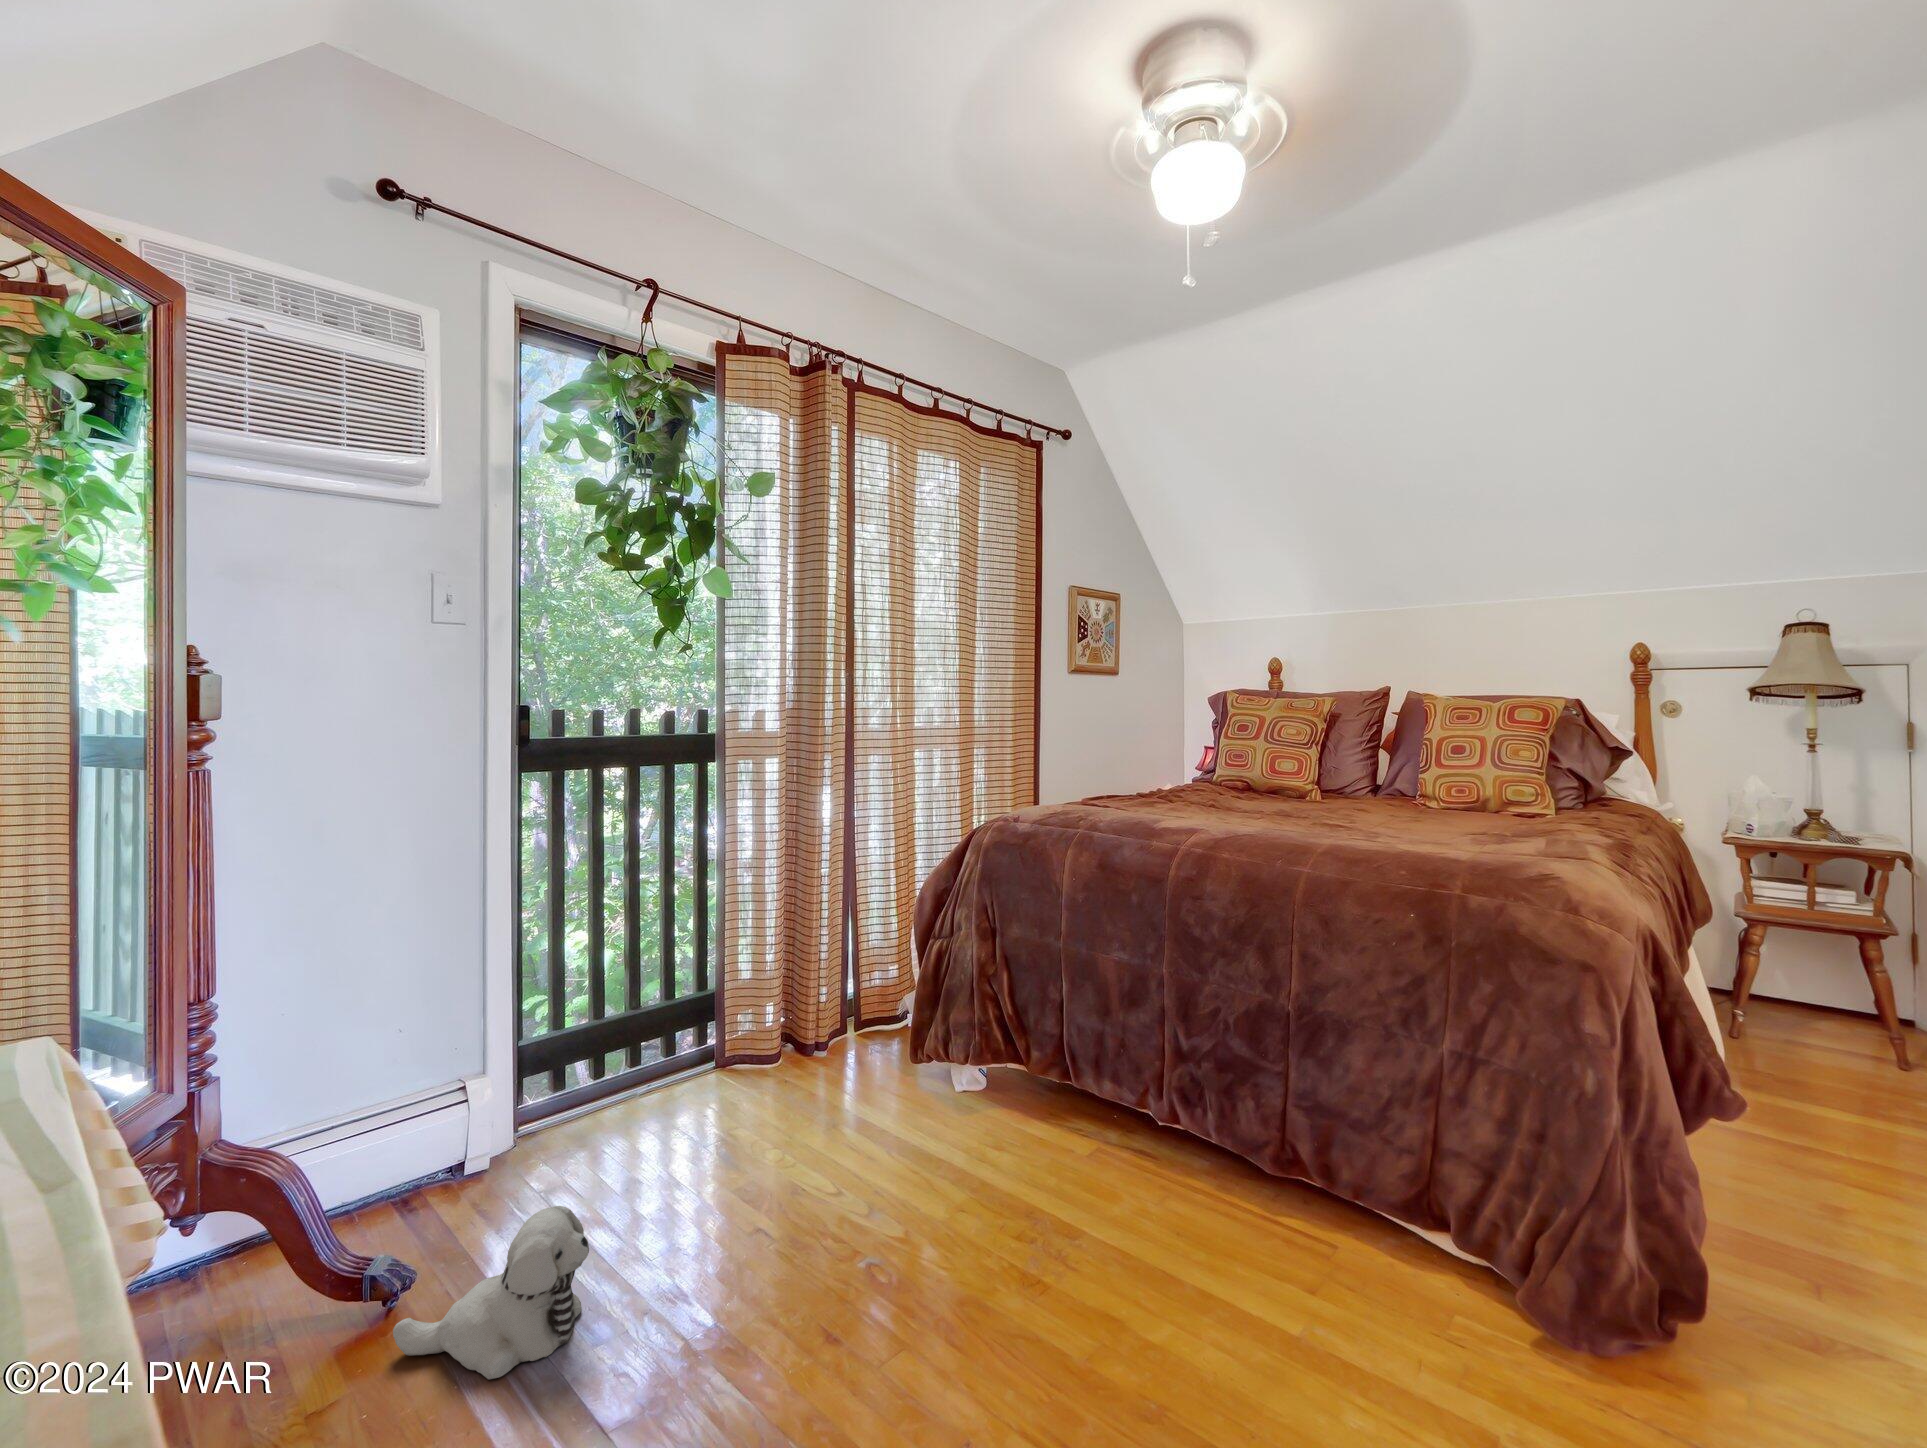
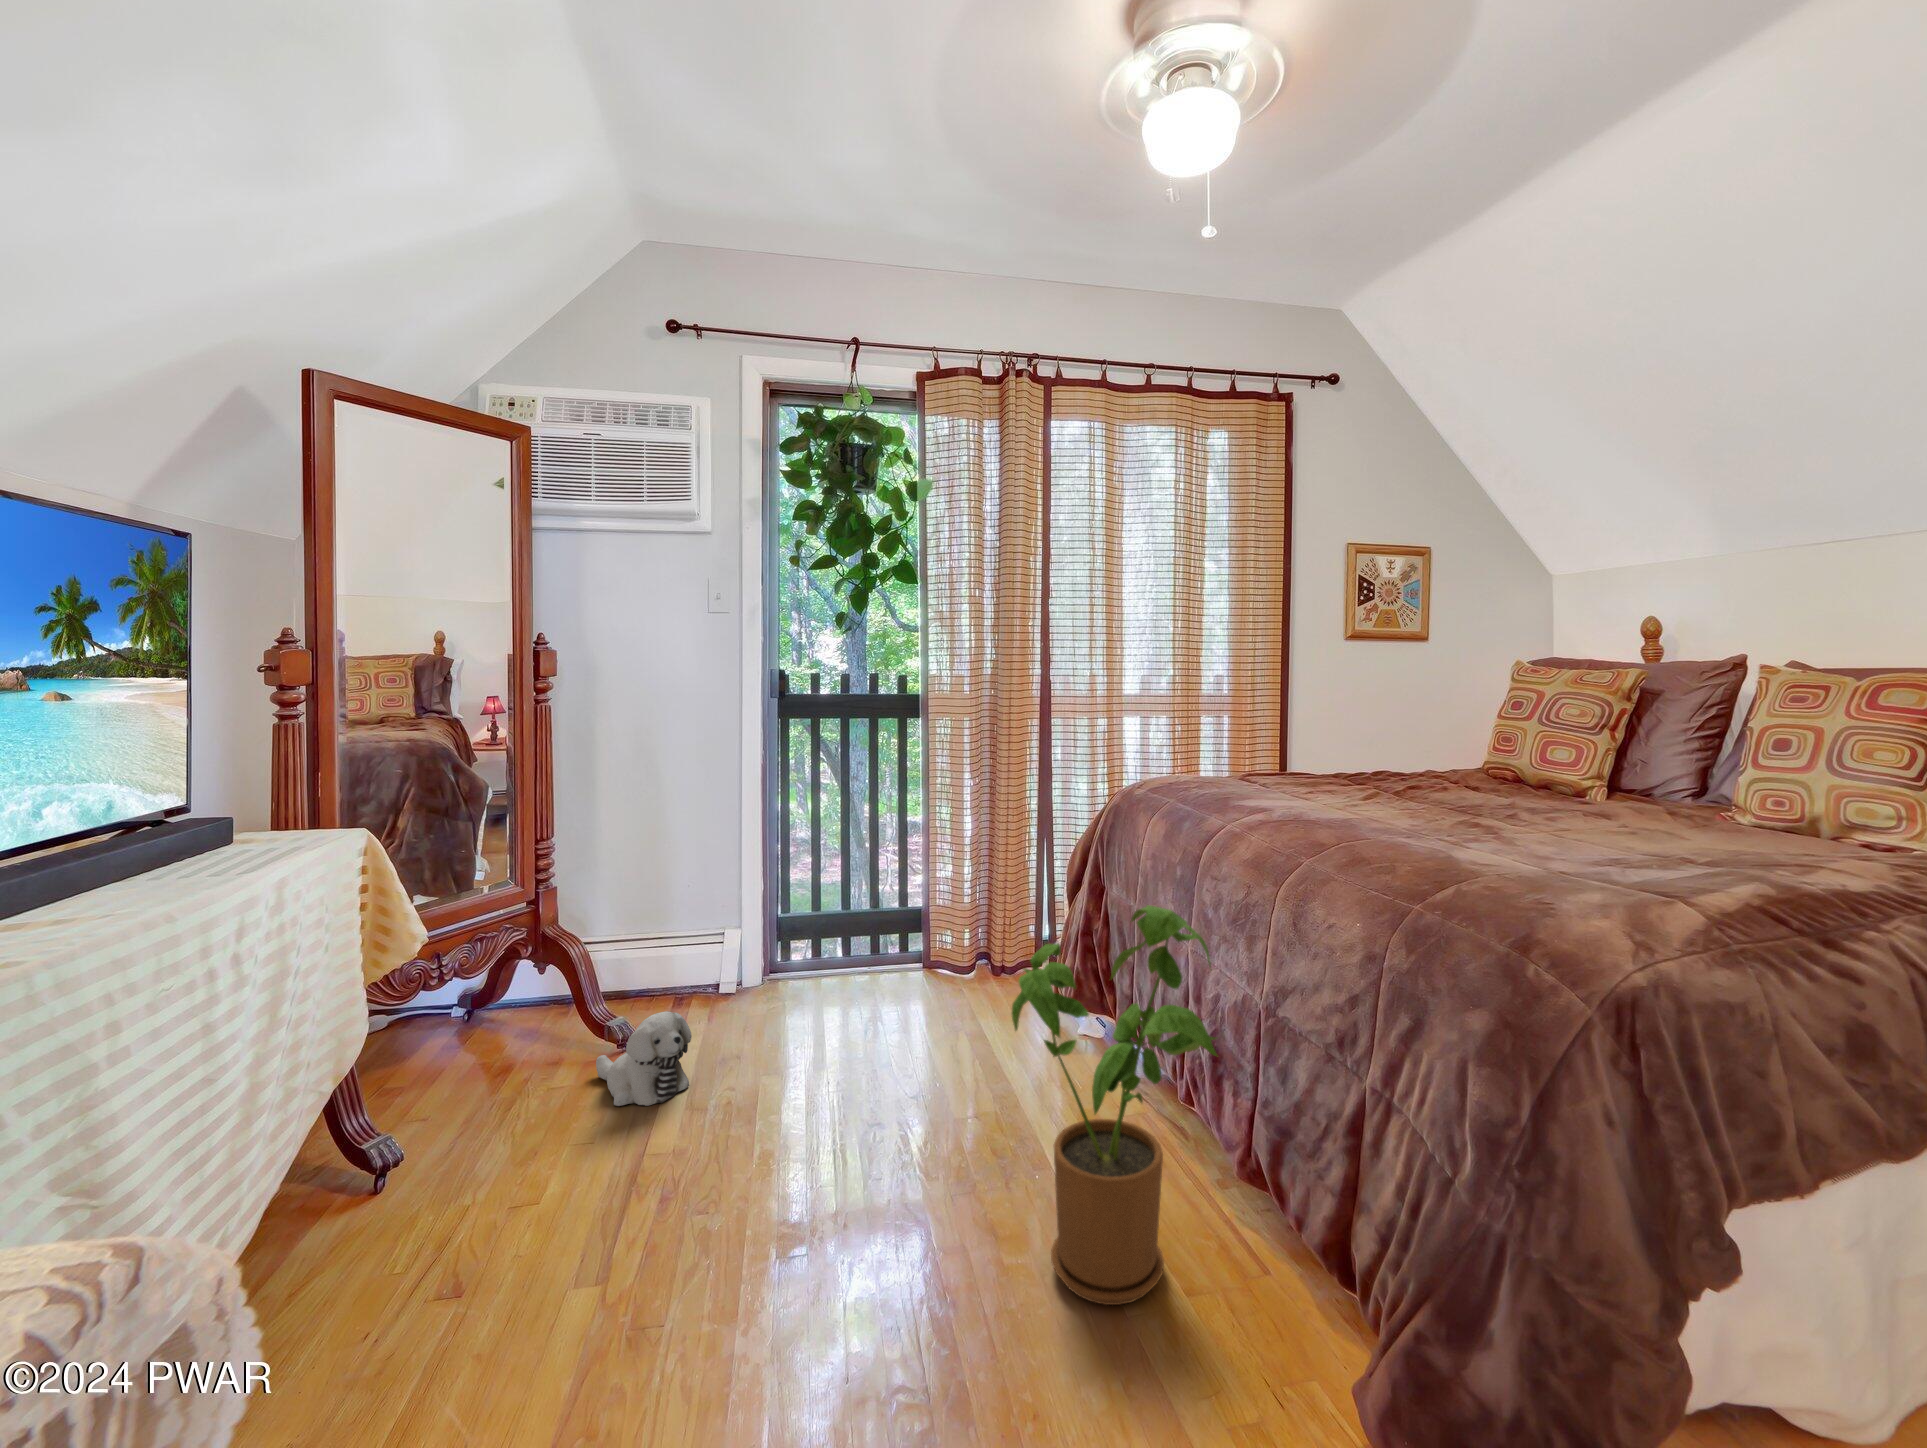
house plant: none [1136,923,1368,1306] -> present [1012,905,1217,1305]

